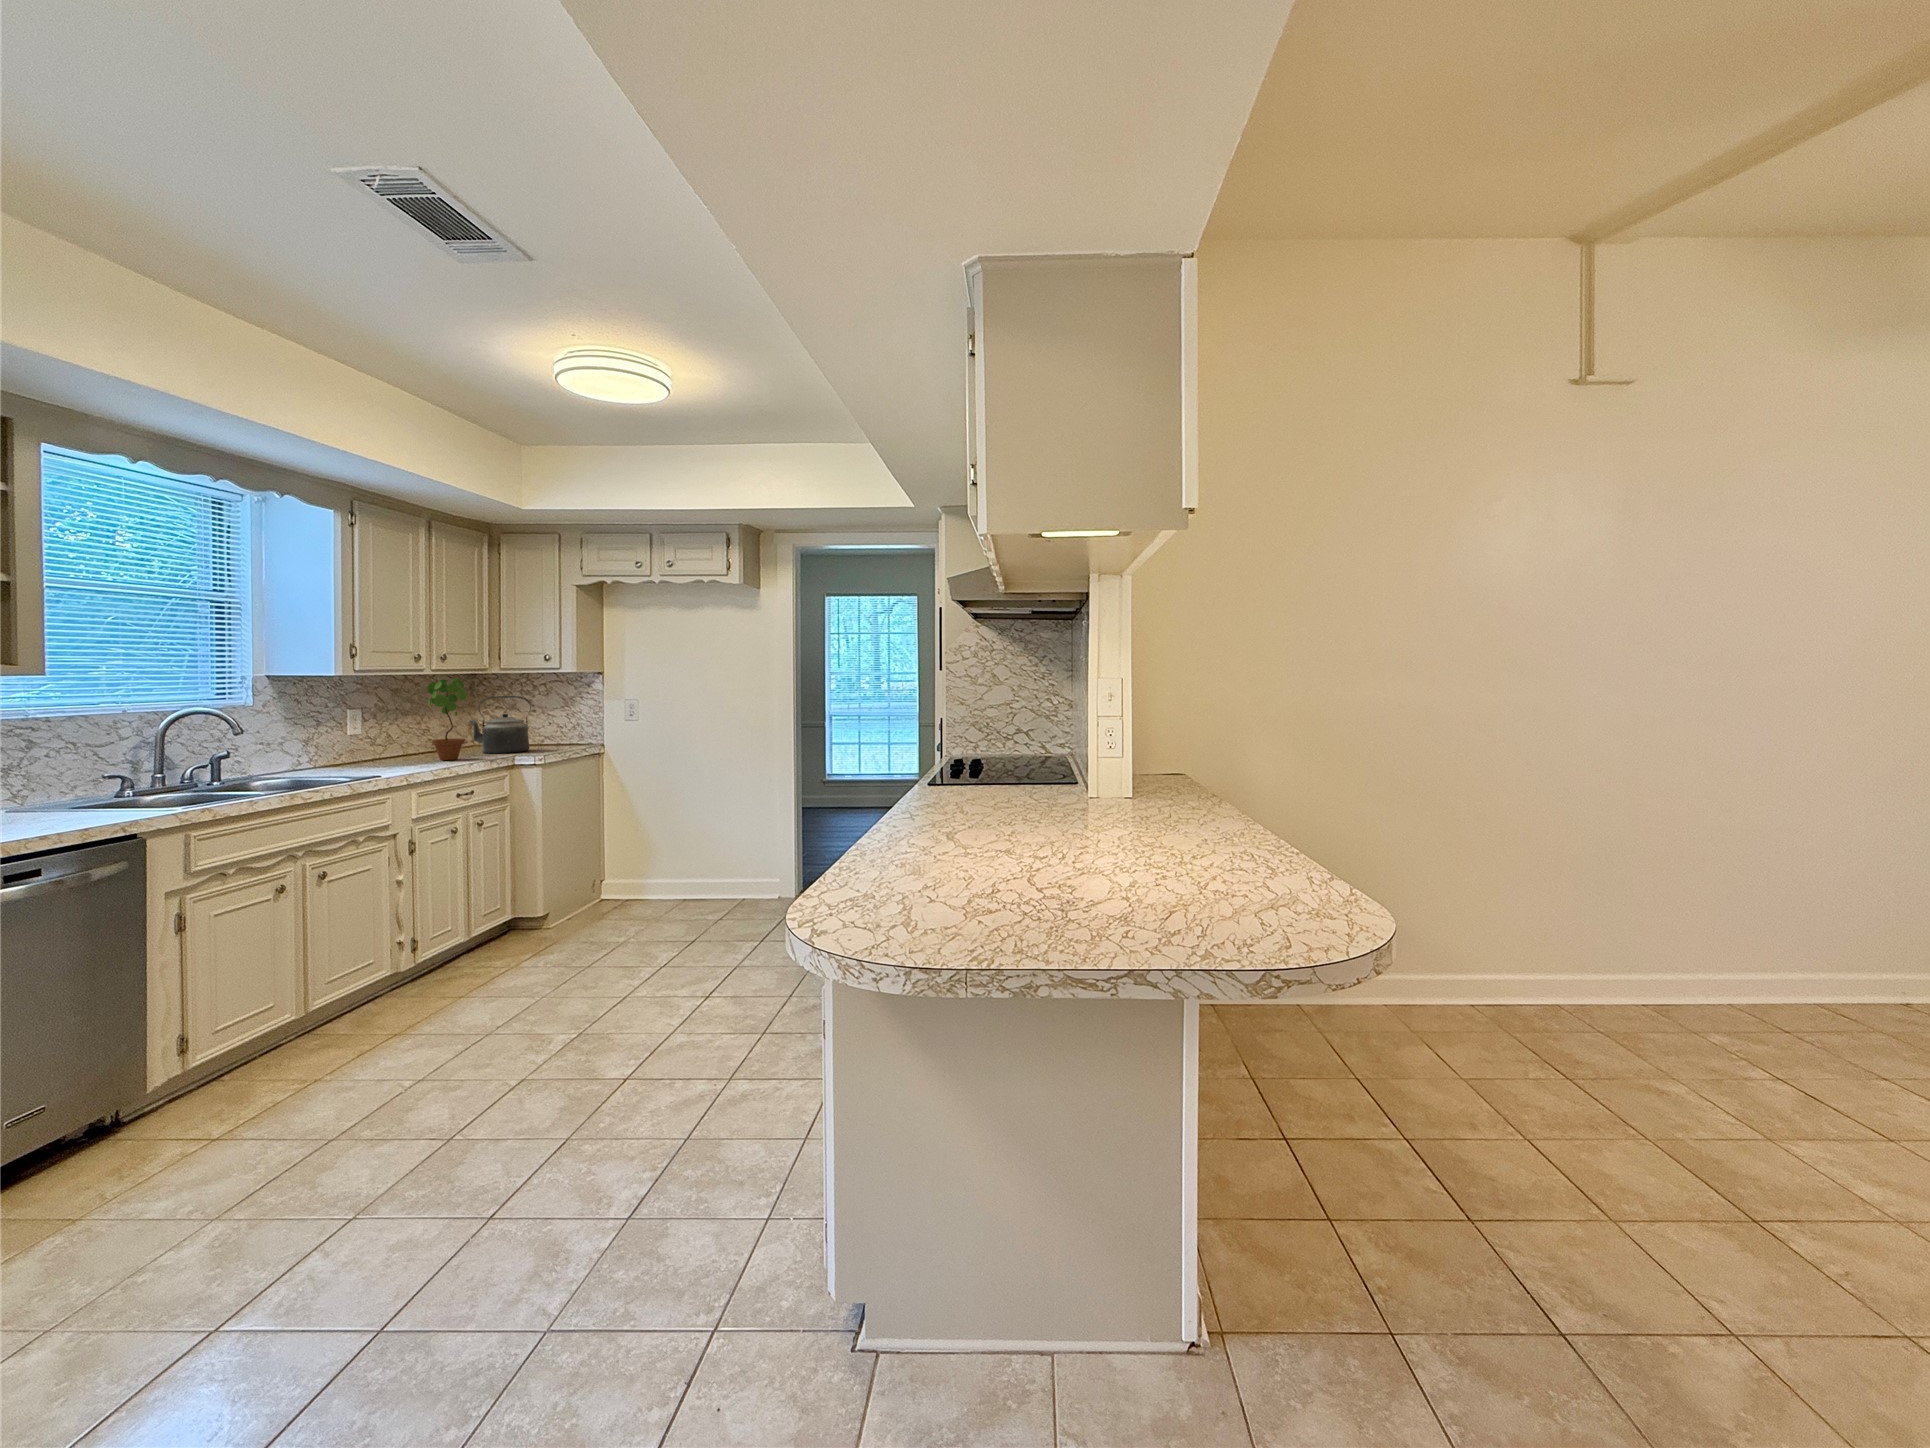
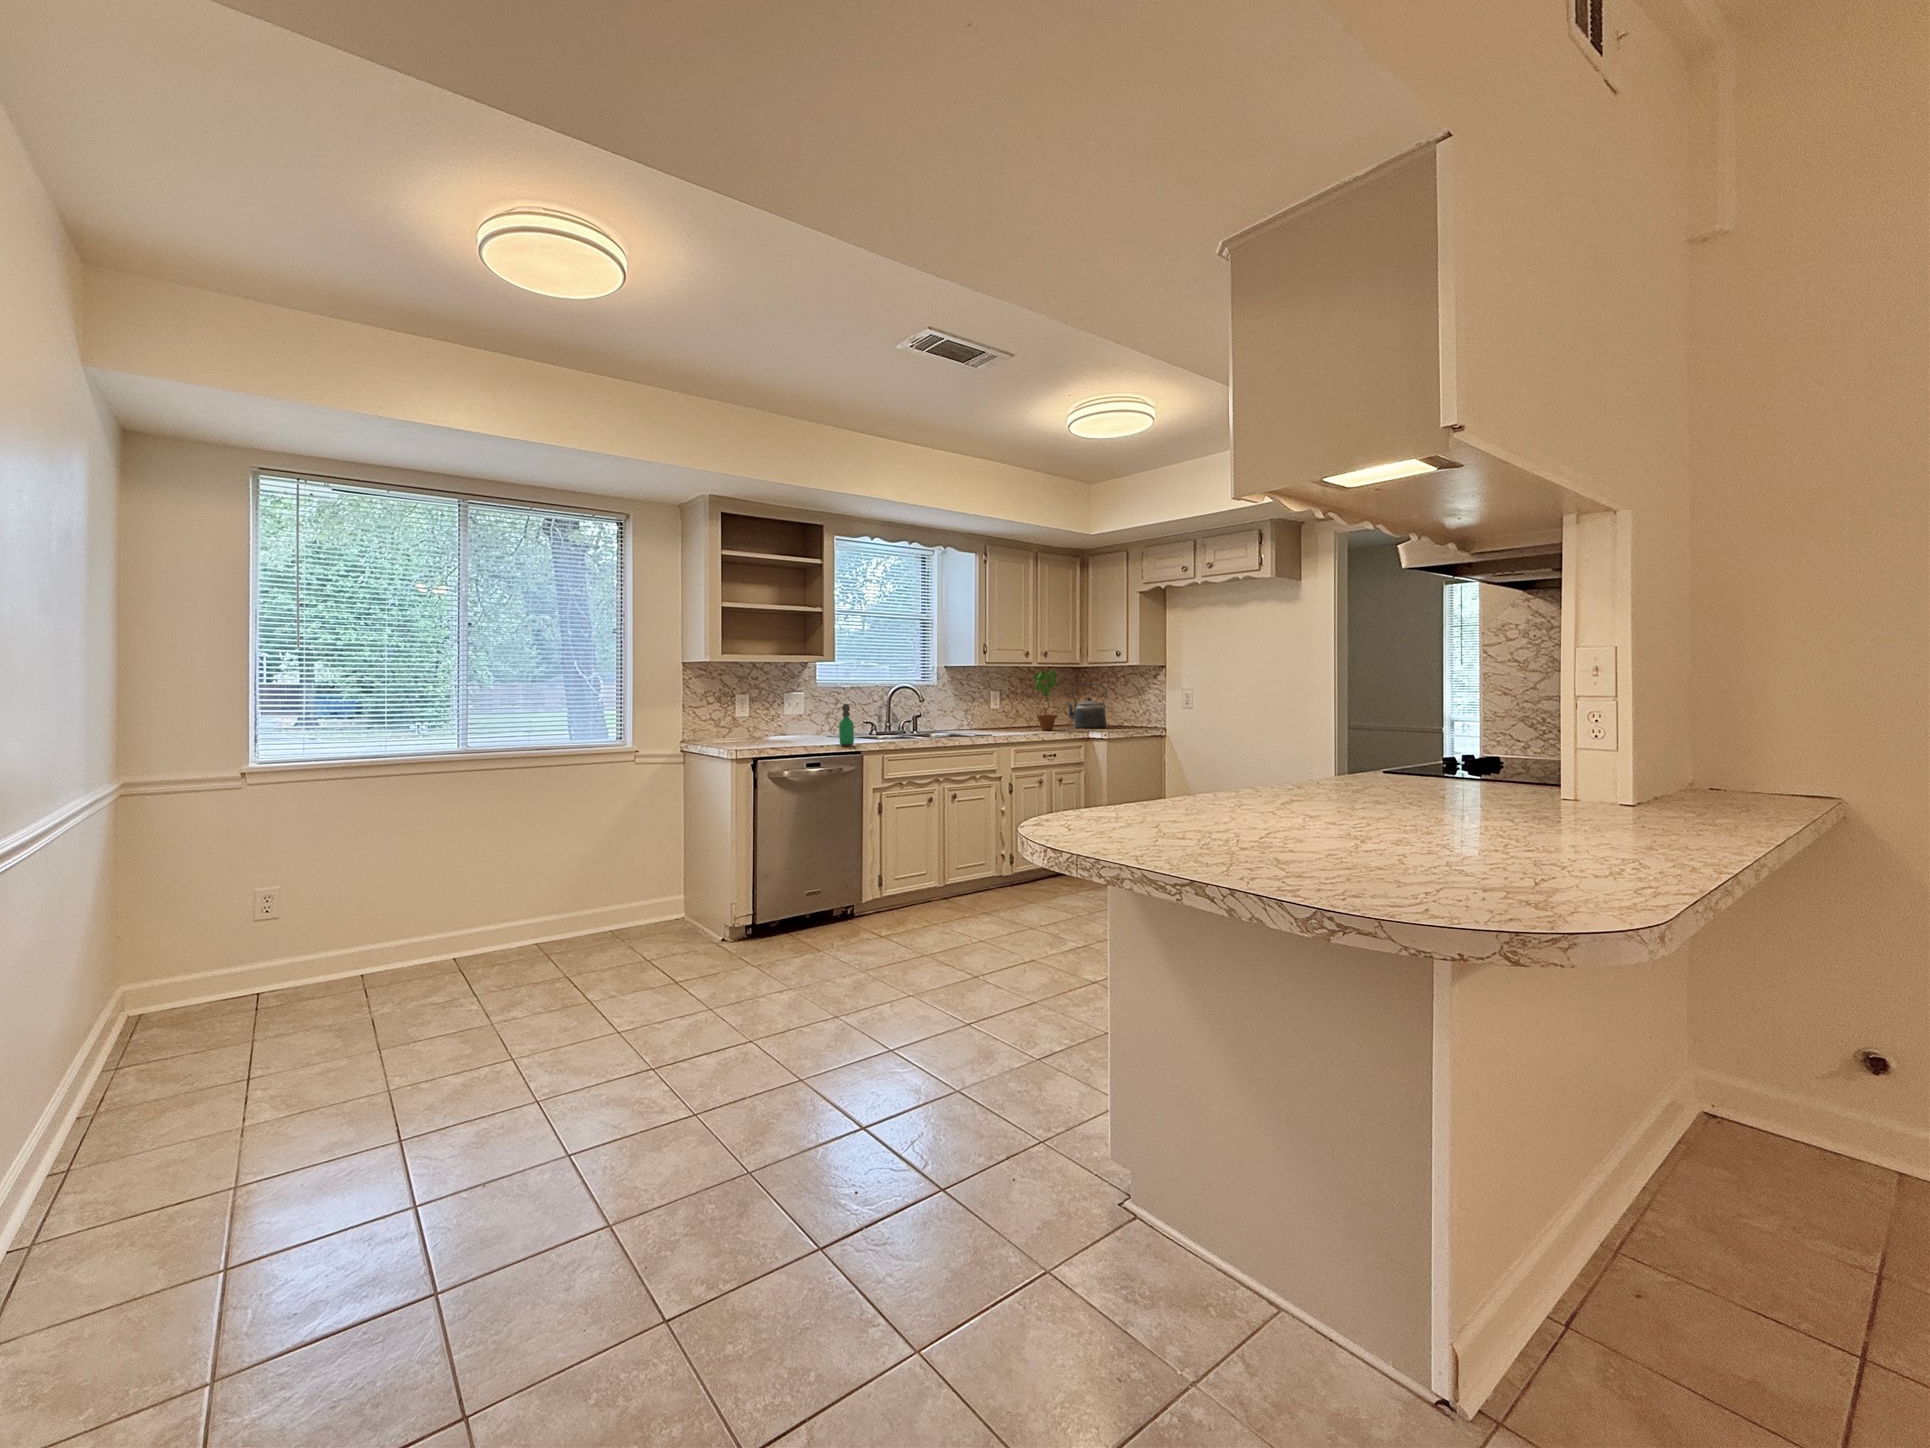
soap dispenser: none [67,745,107,823] -> present [838,704,854,746]

